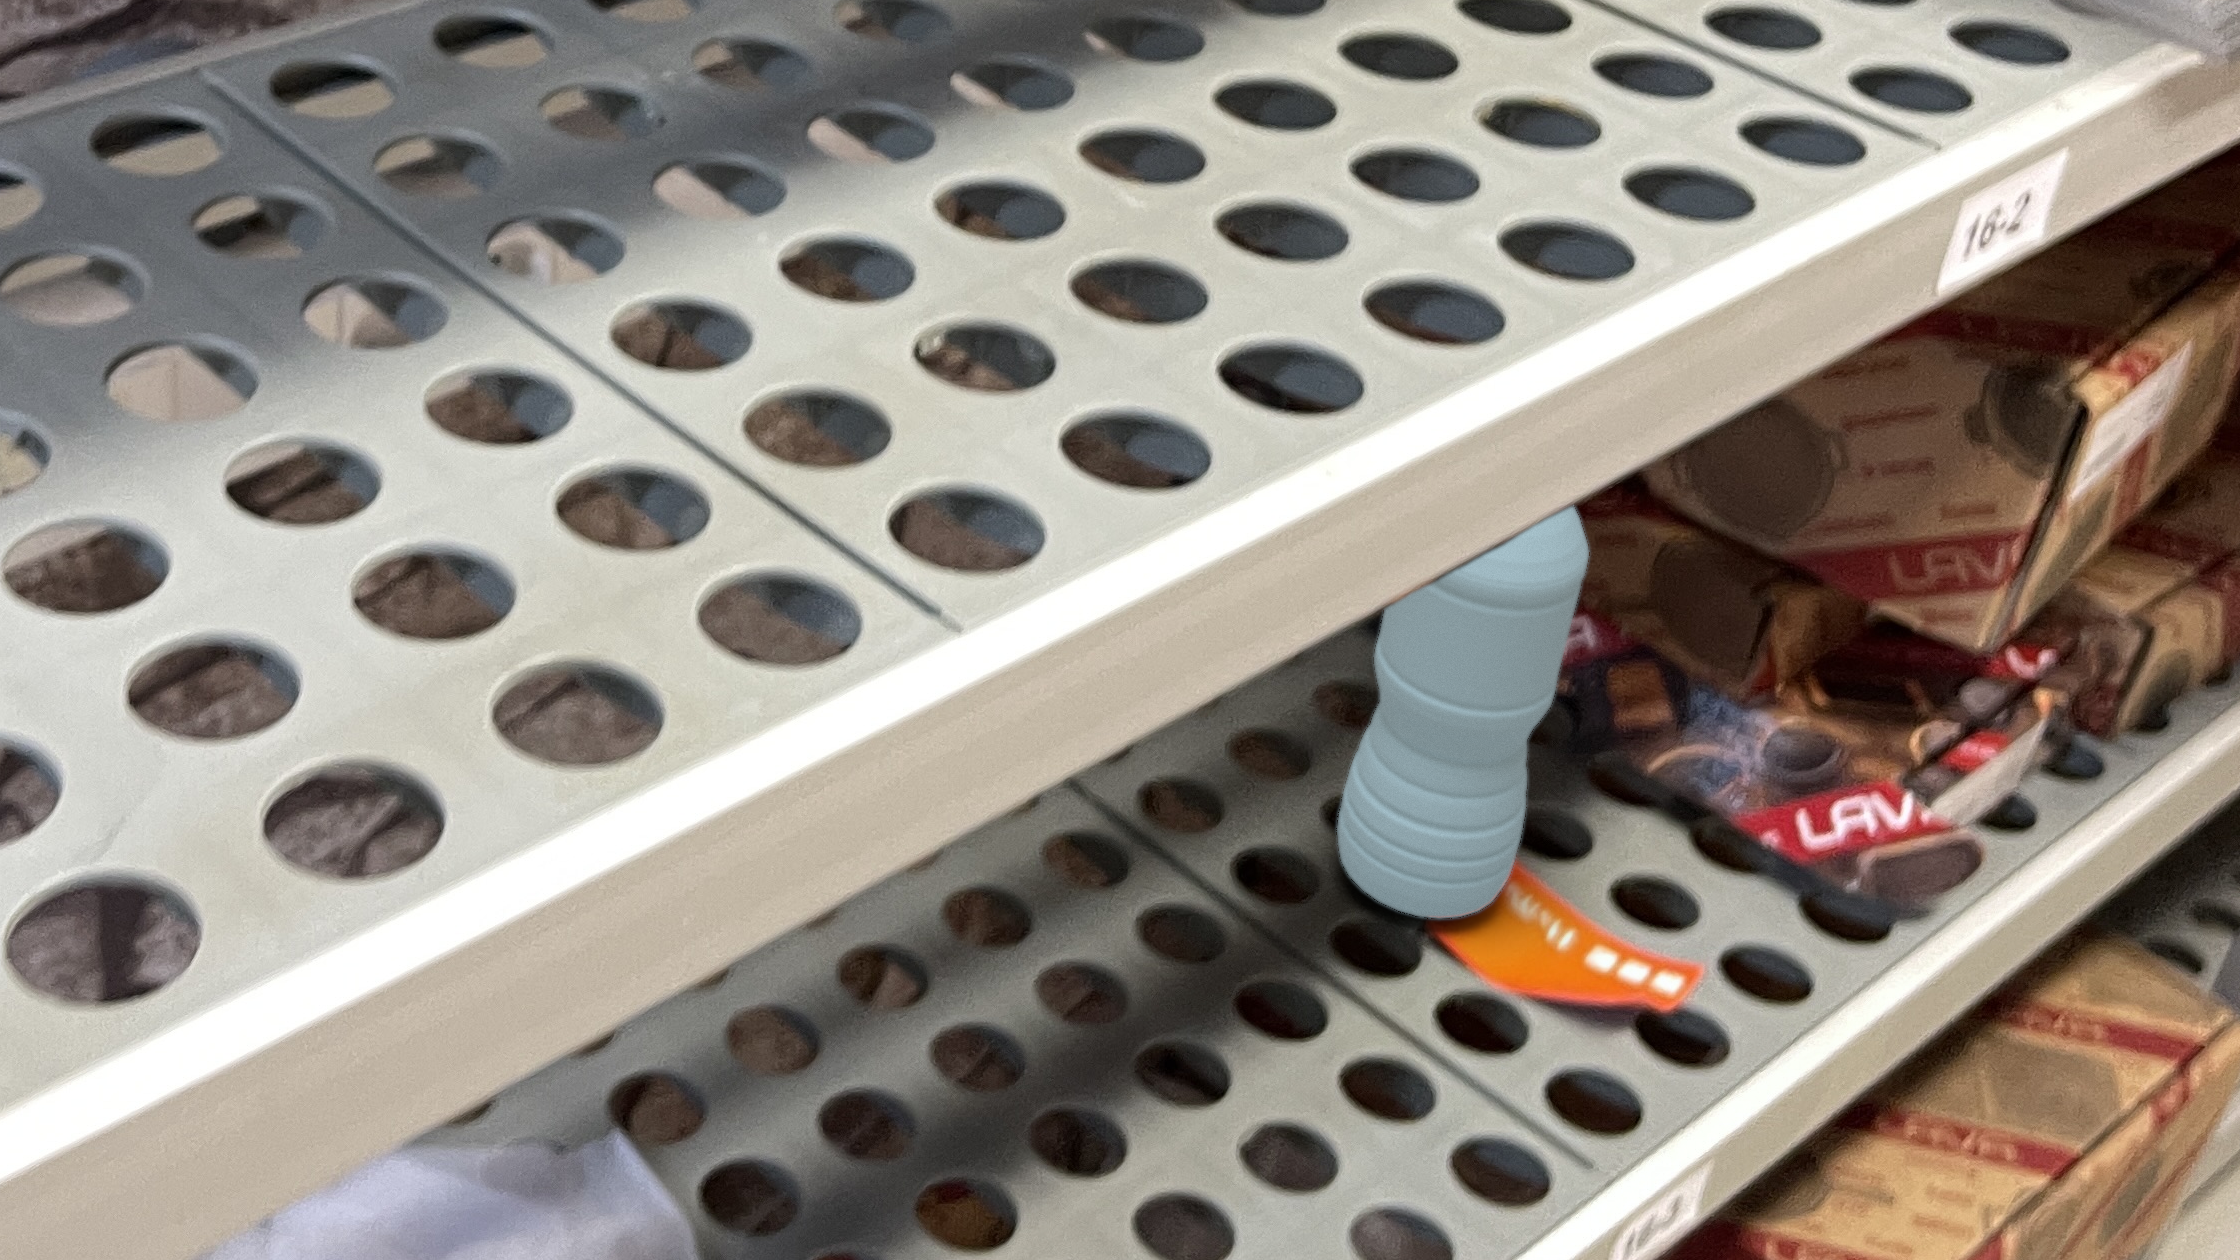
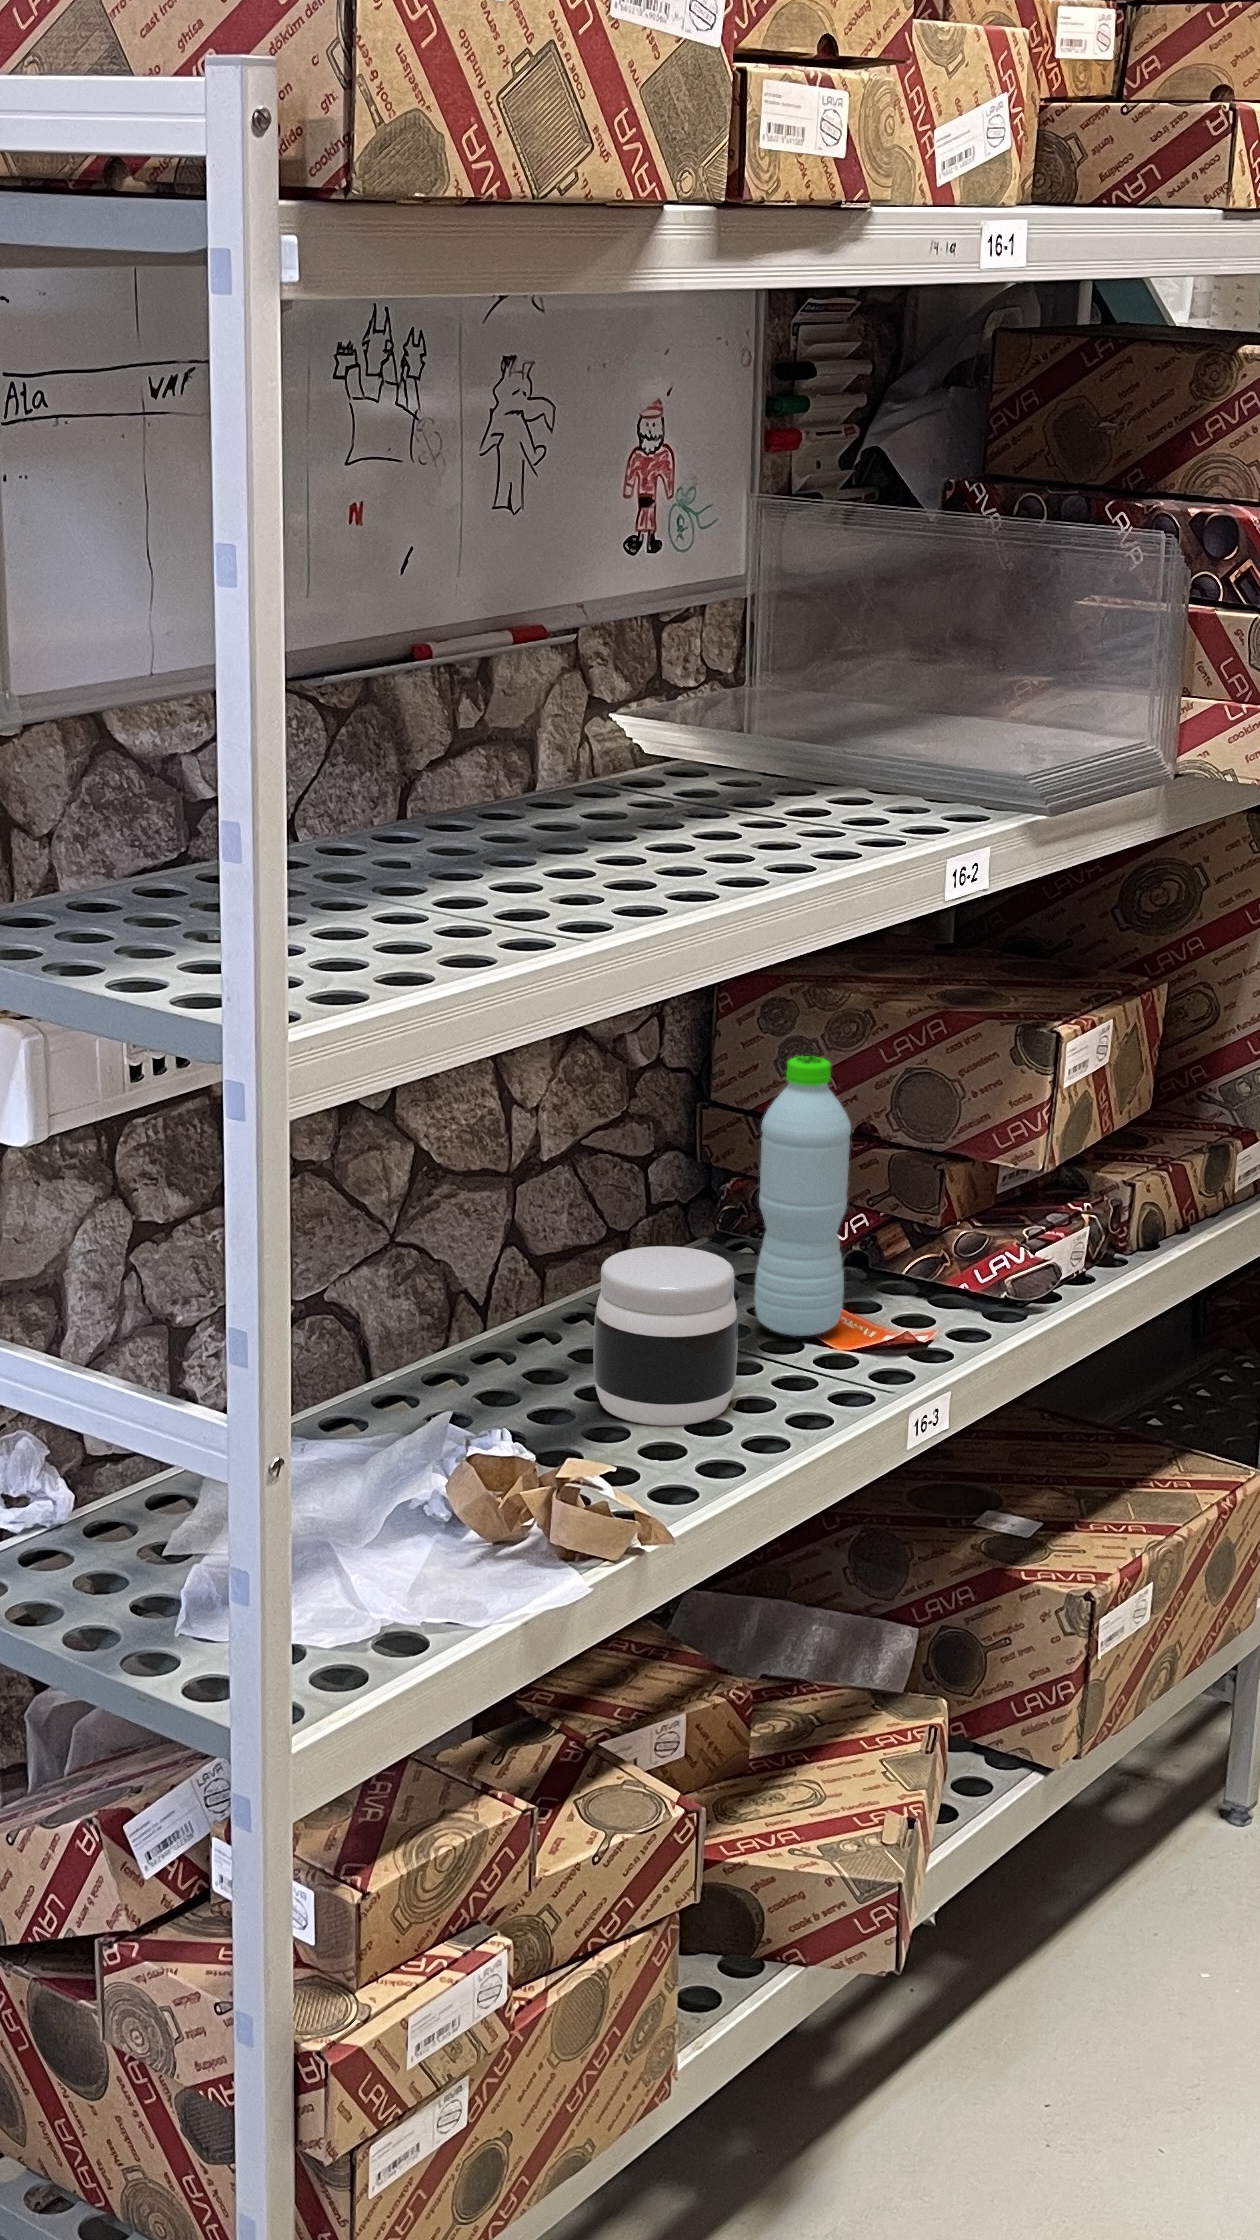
jar: none [956,816,1272,1227] -> present [593,1246,738,1426]

